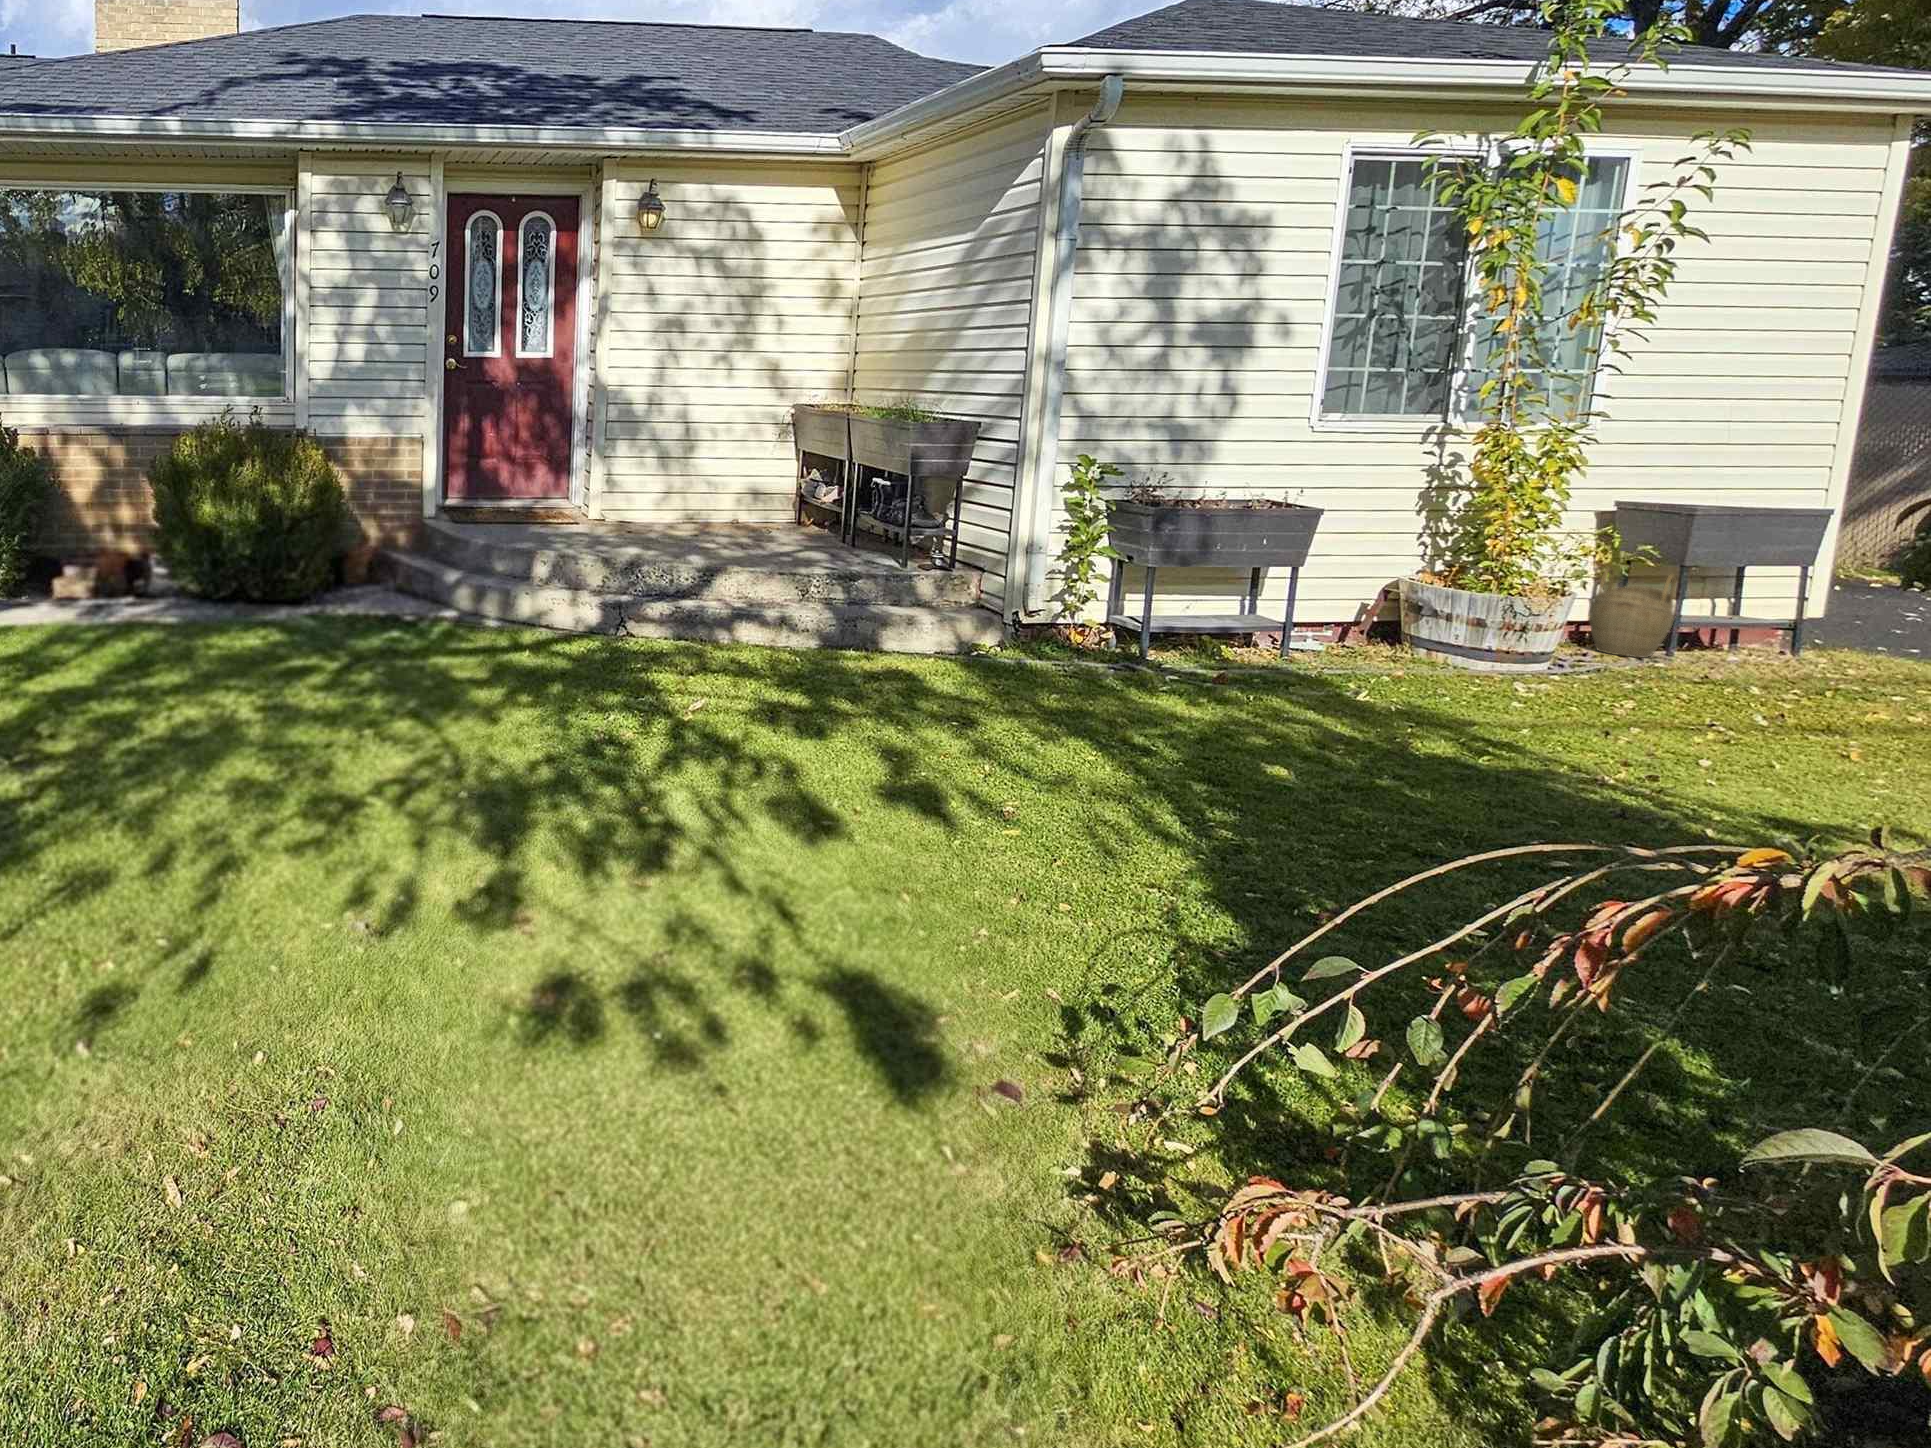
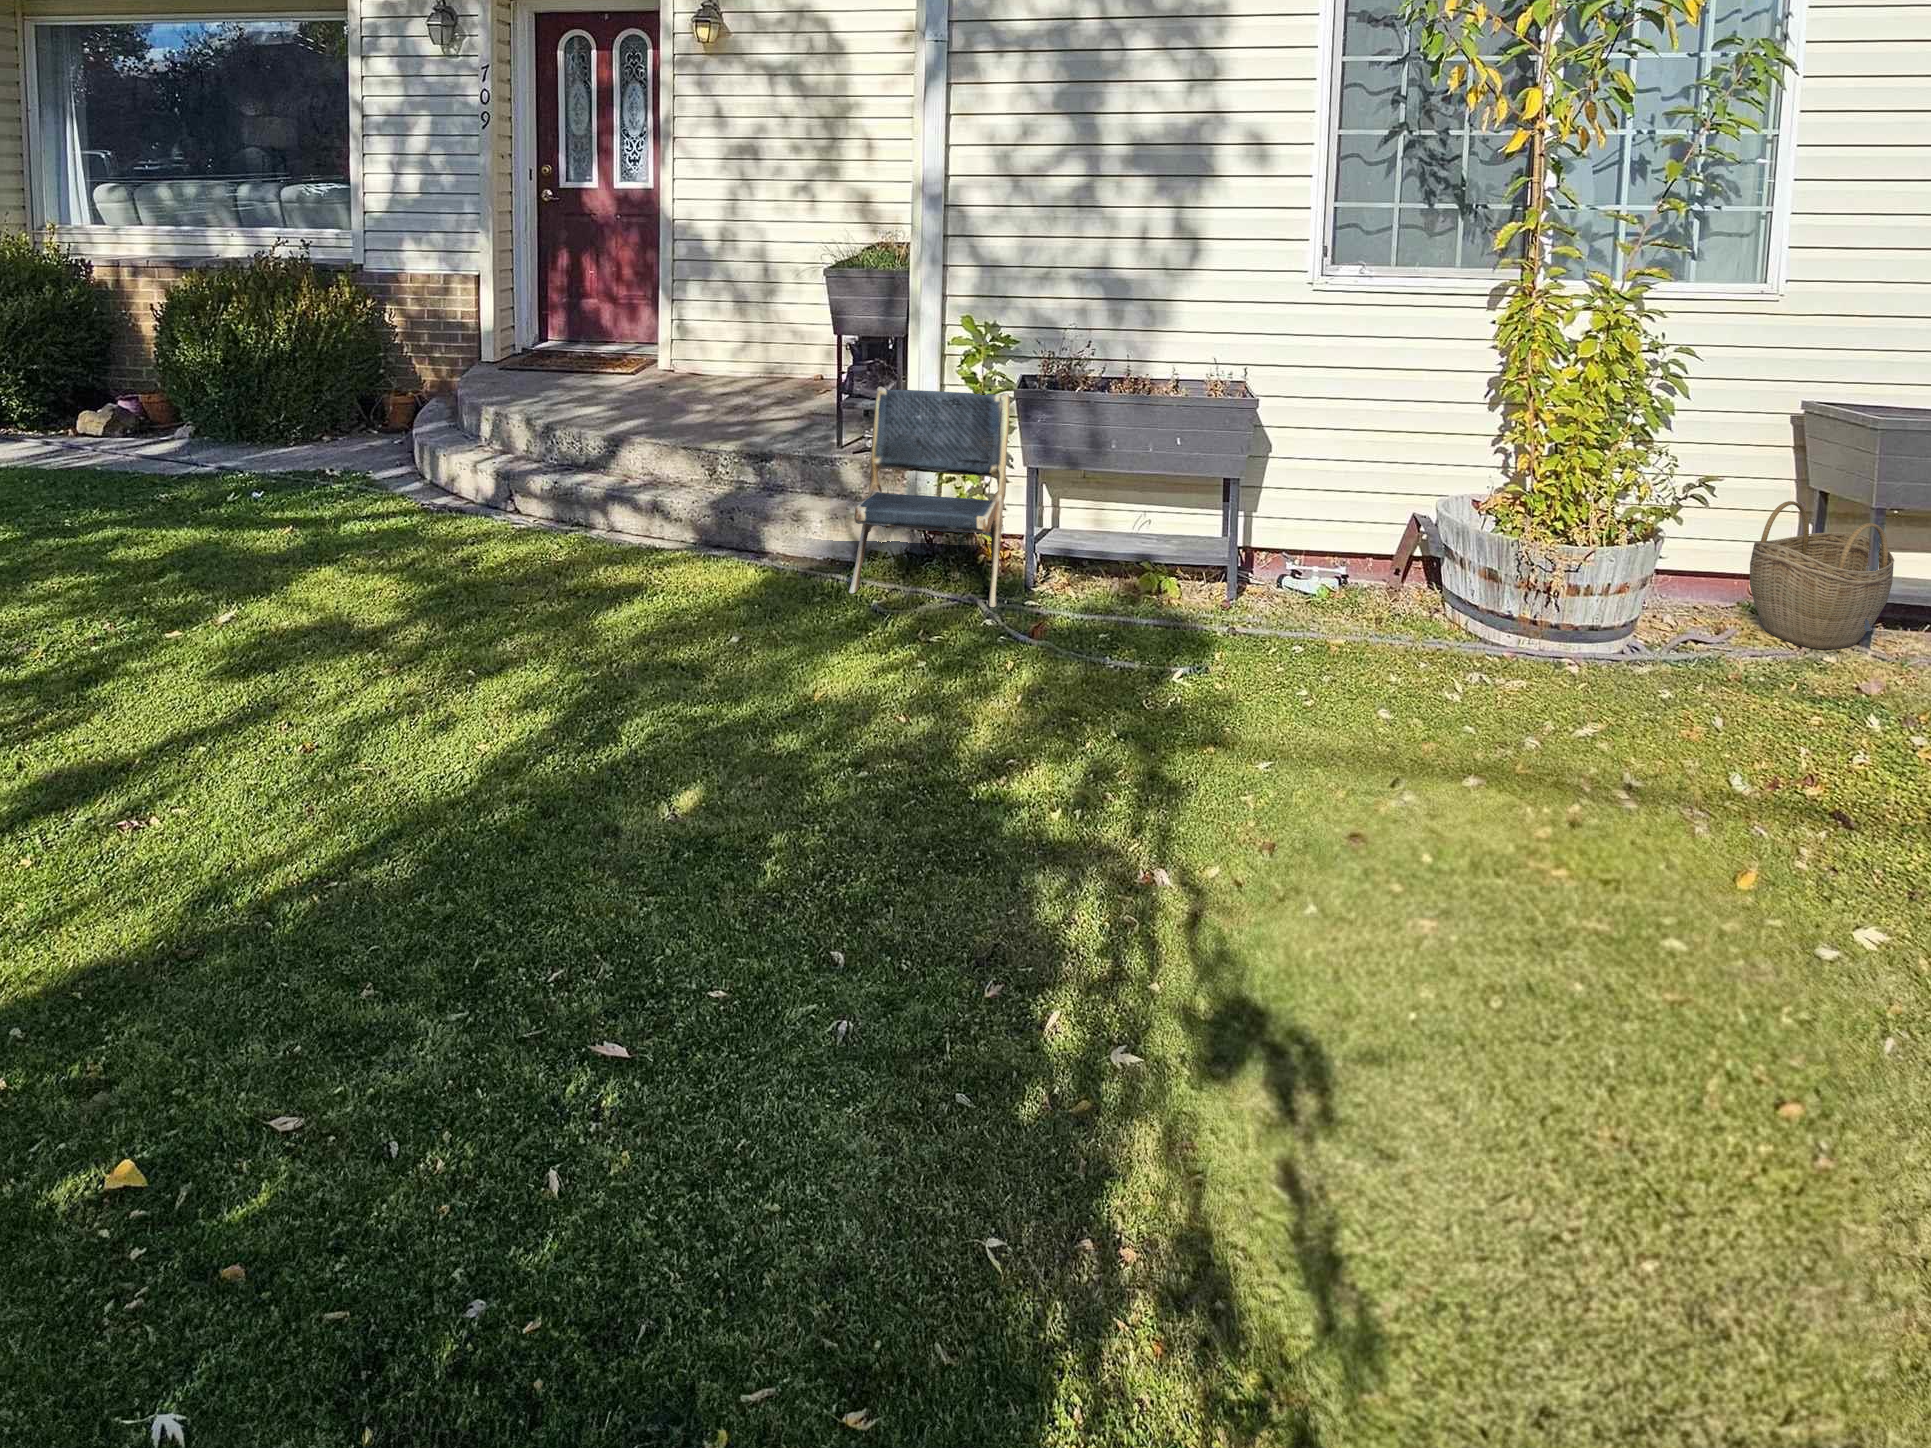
lounge chair: none [1007,516,1192,672] -> present [849,387,1010,607]

